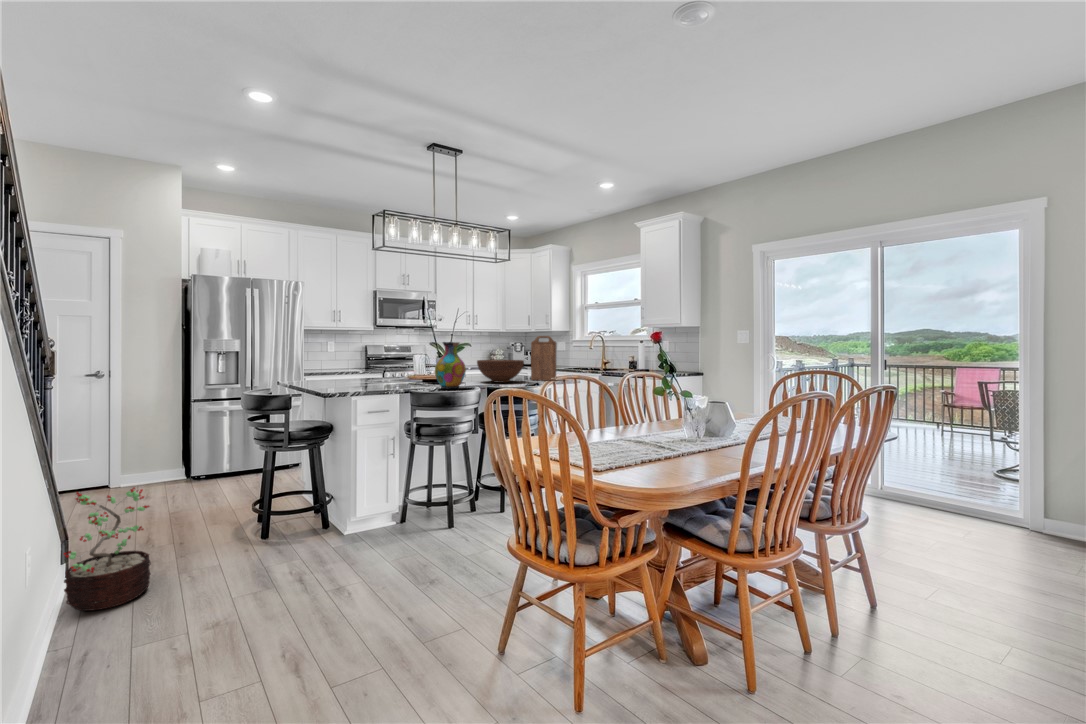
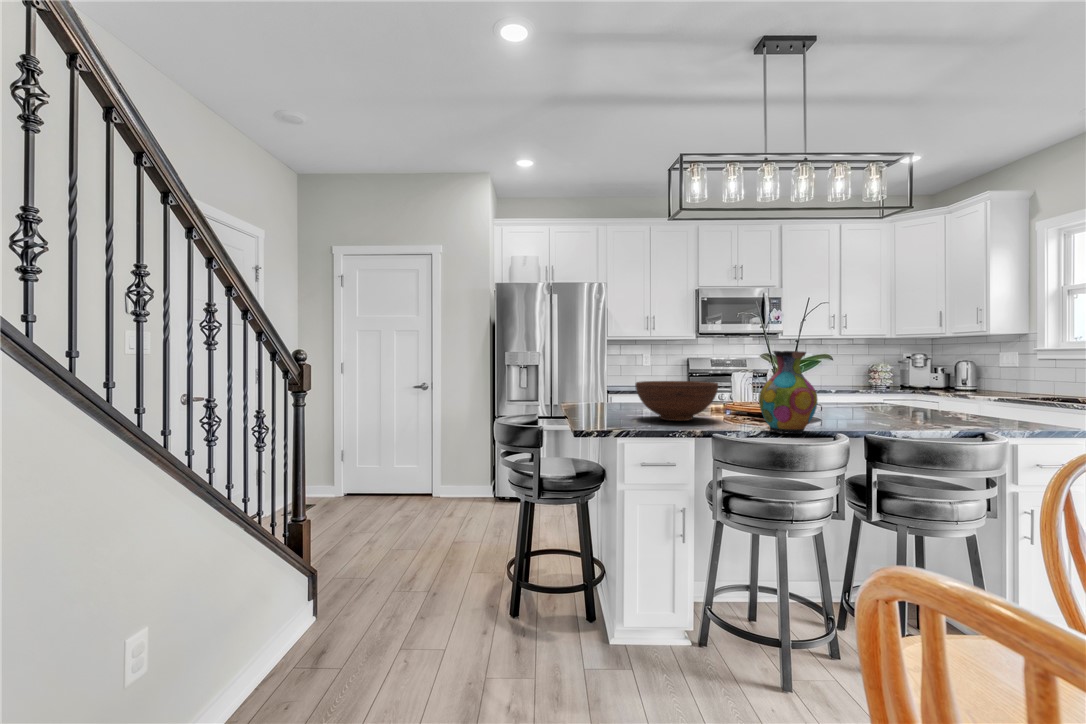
cutting board: present [531,336,556,381] -> none [957,338,1021,426]
fruit bowl: present [477,360,524,383] -> present [635,381,718,421]
decorative plant: present [64,488,151,611] -> none [264,534,367,689]

